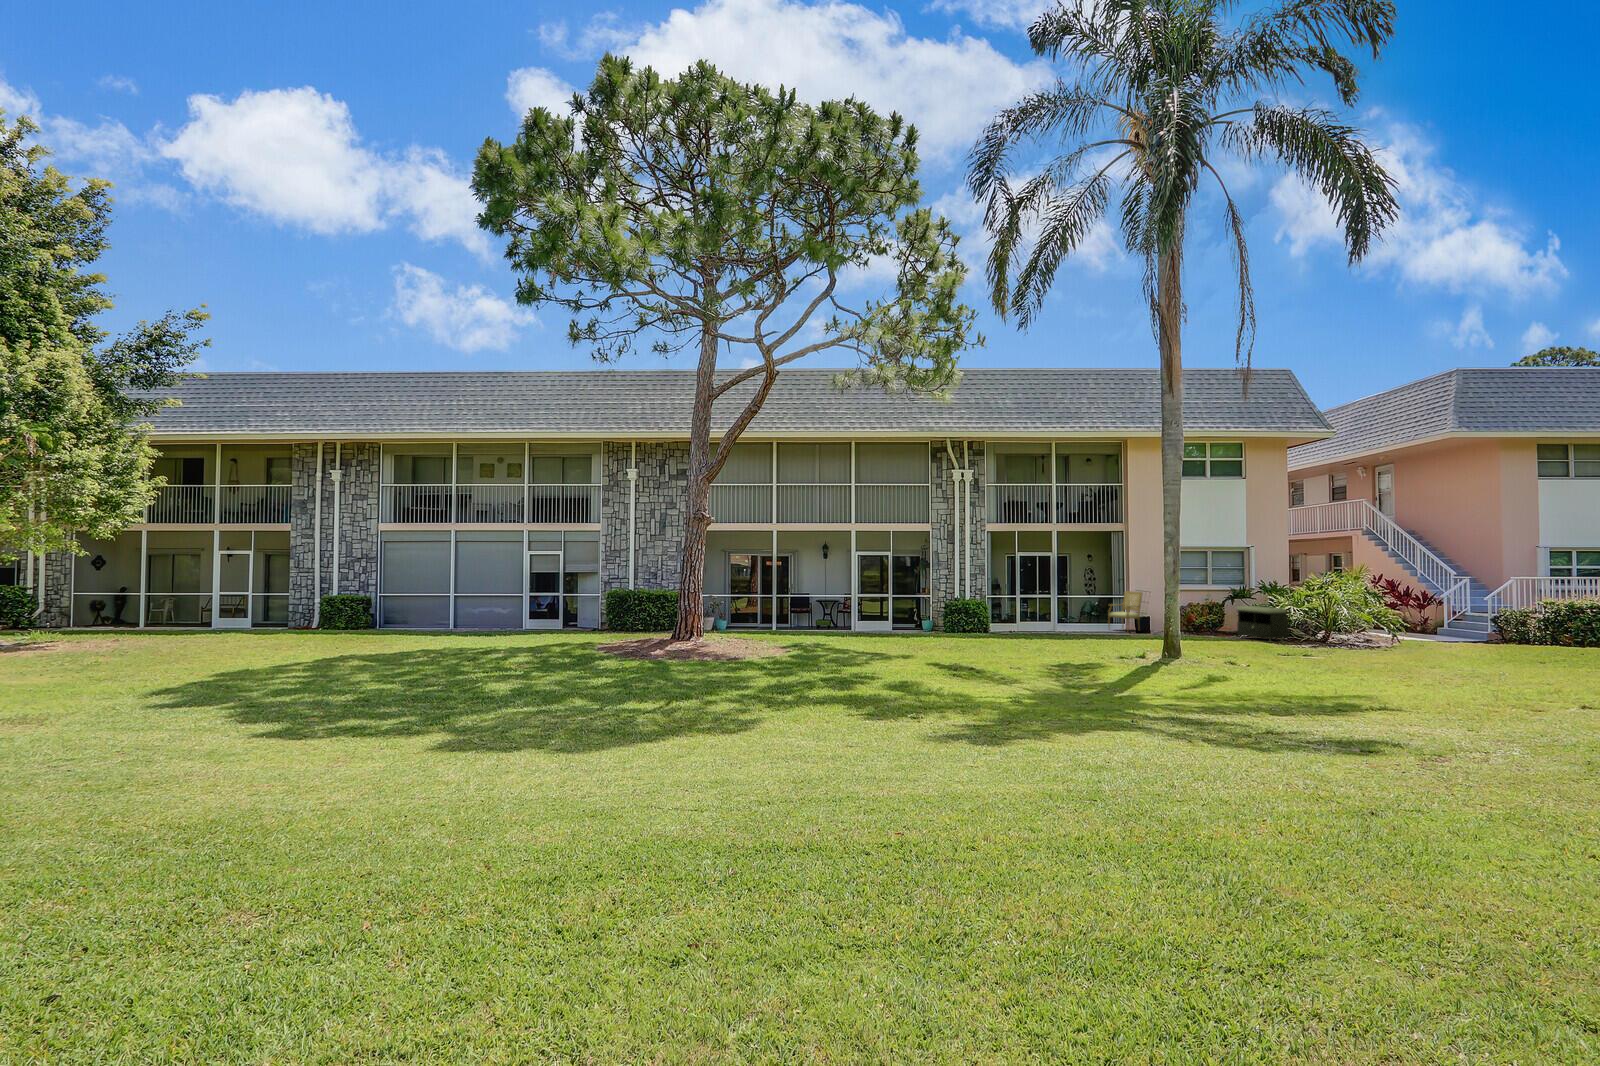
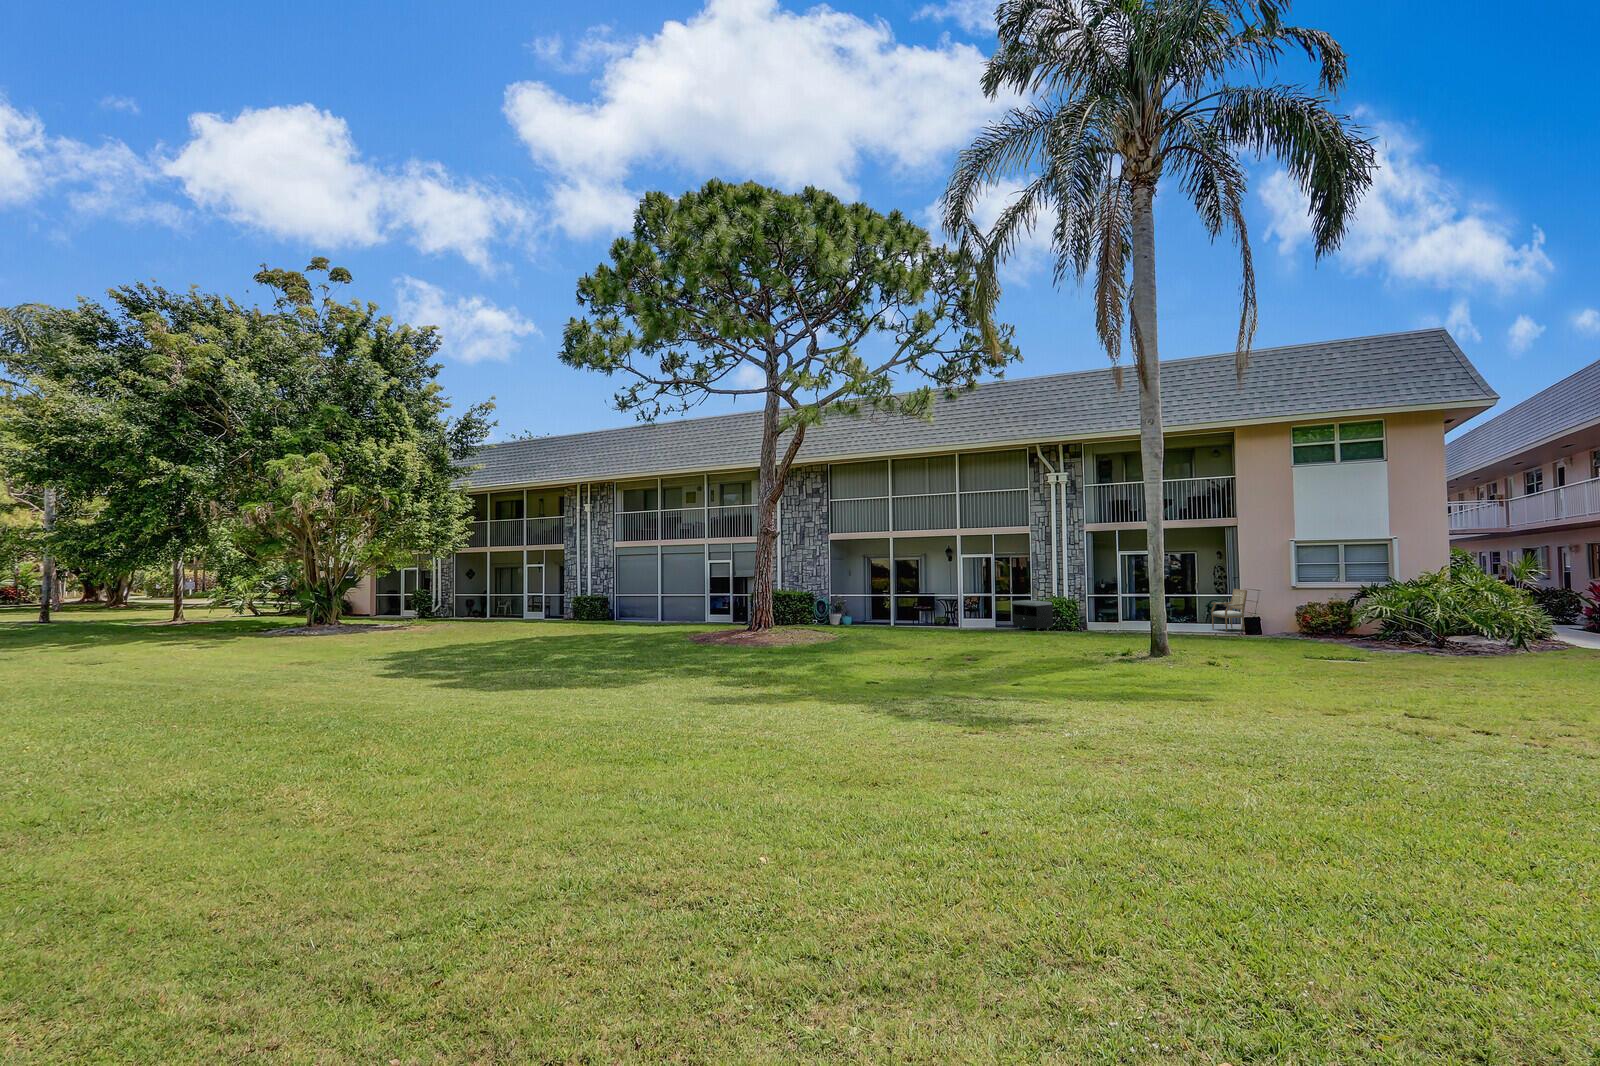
storage bench: present [1237,606,1288,640] -> present [1012,600,1053,631]

